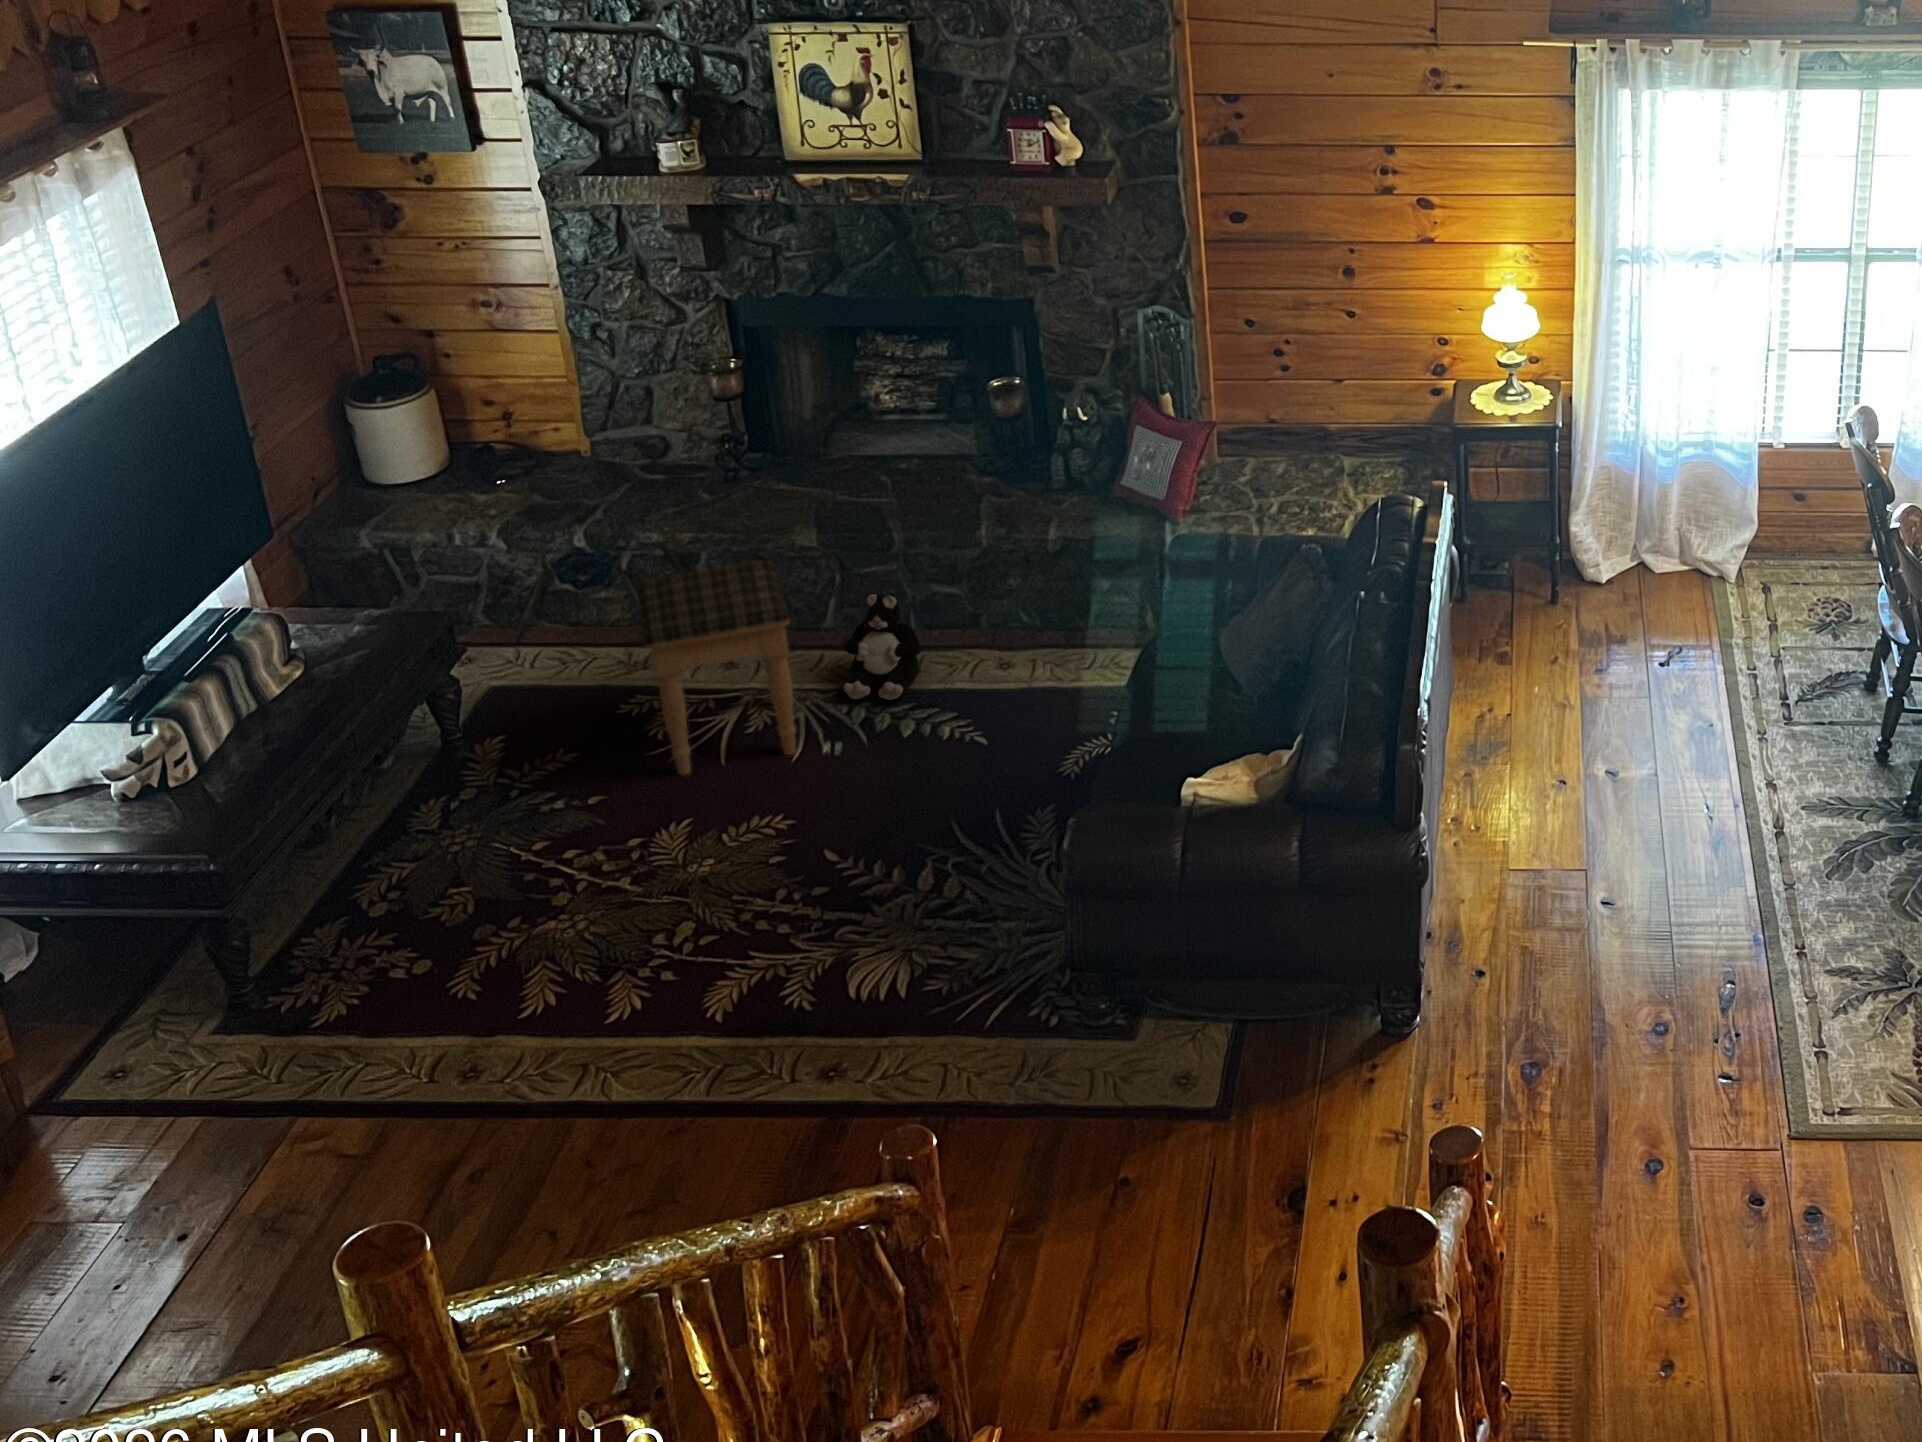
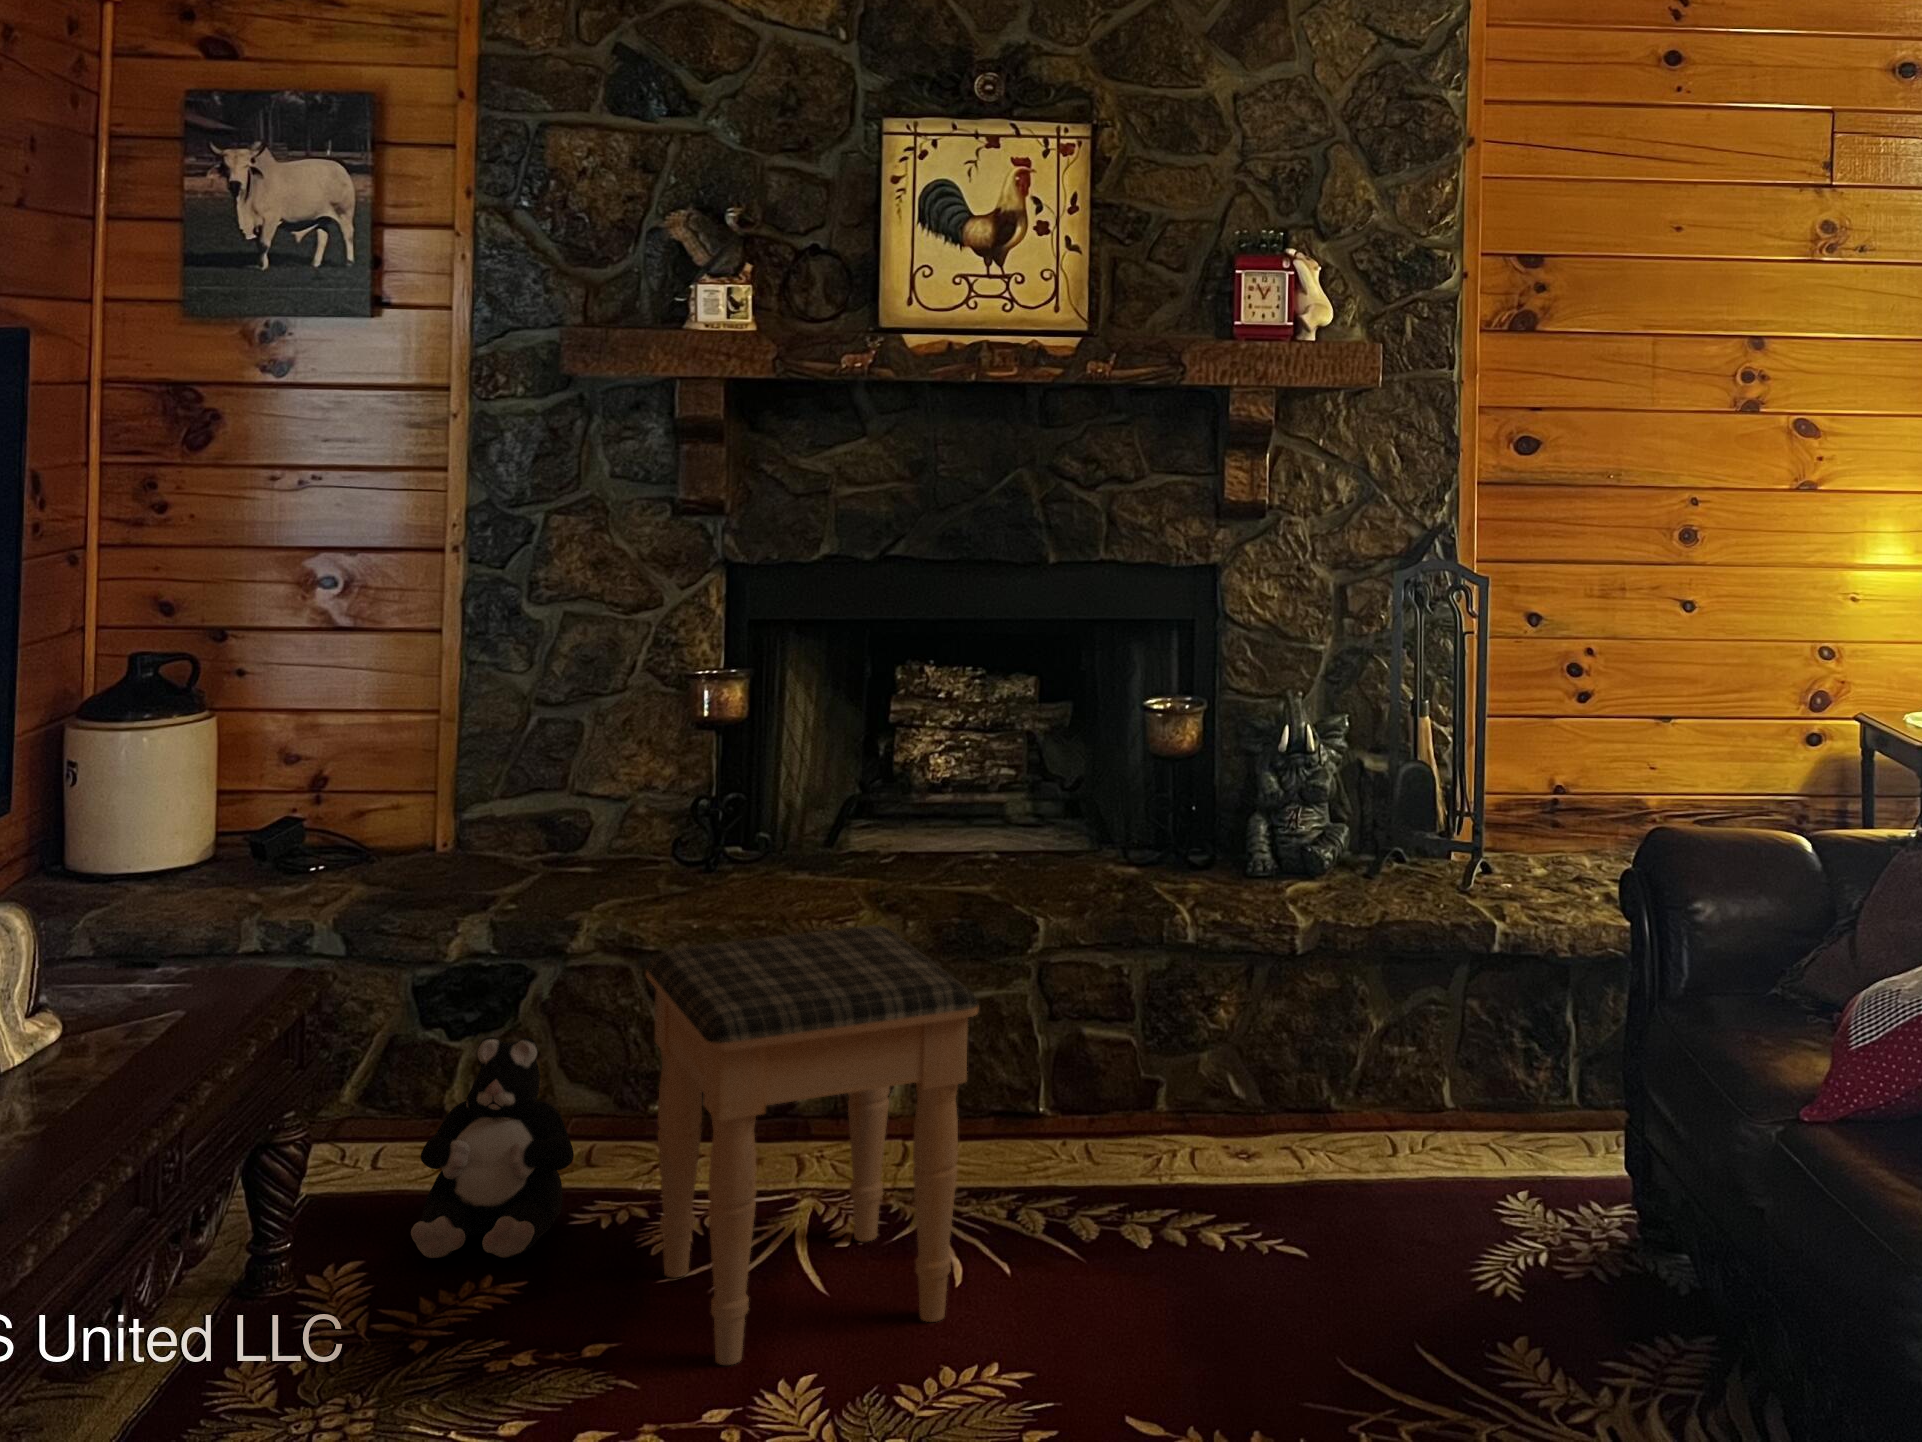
plush toy: present [843,593,921,700] -> present [411,1037,574,1258]

